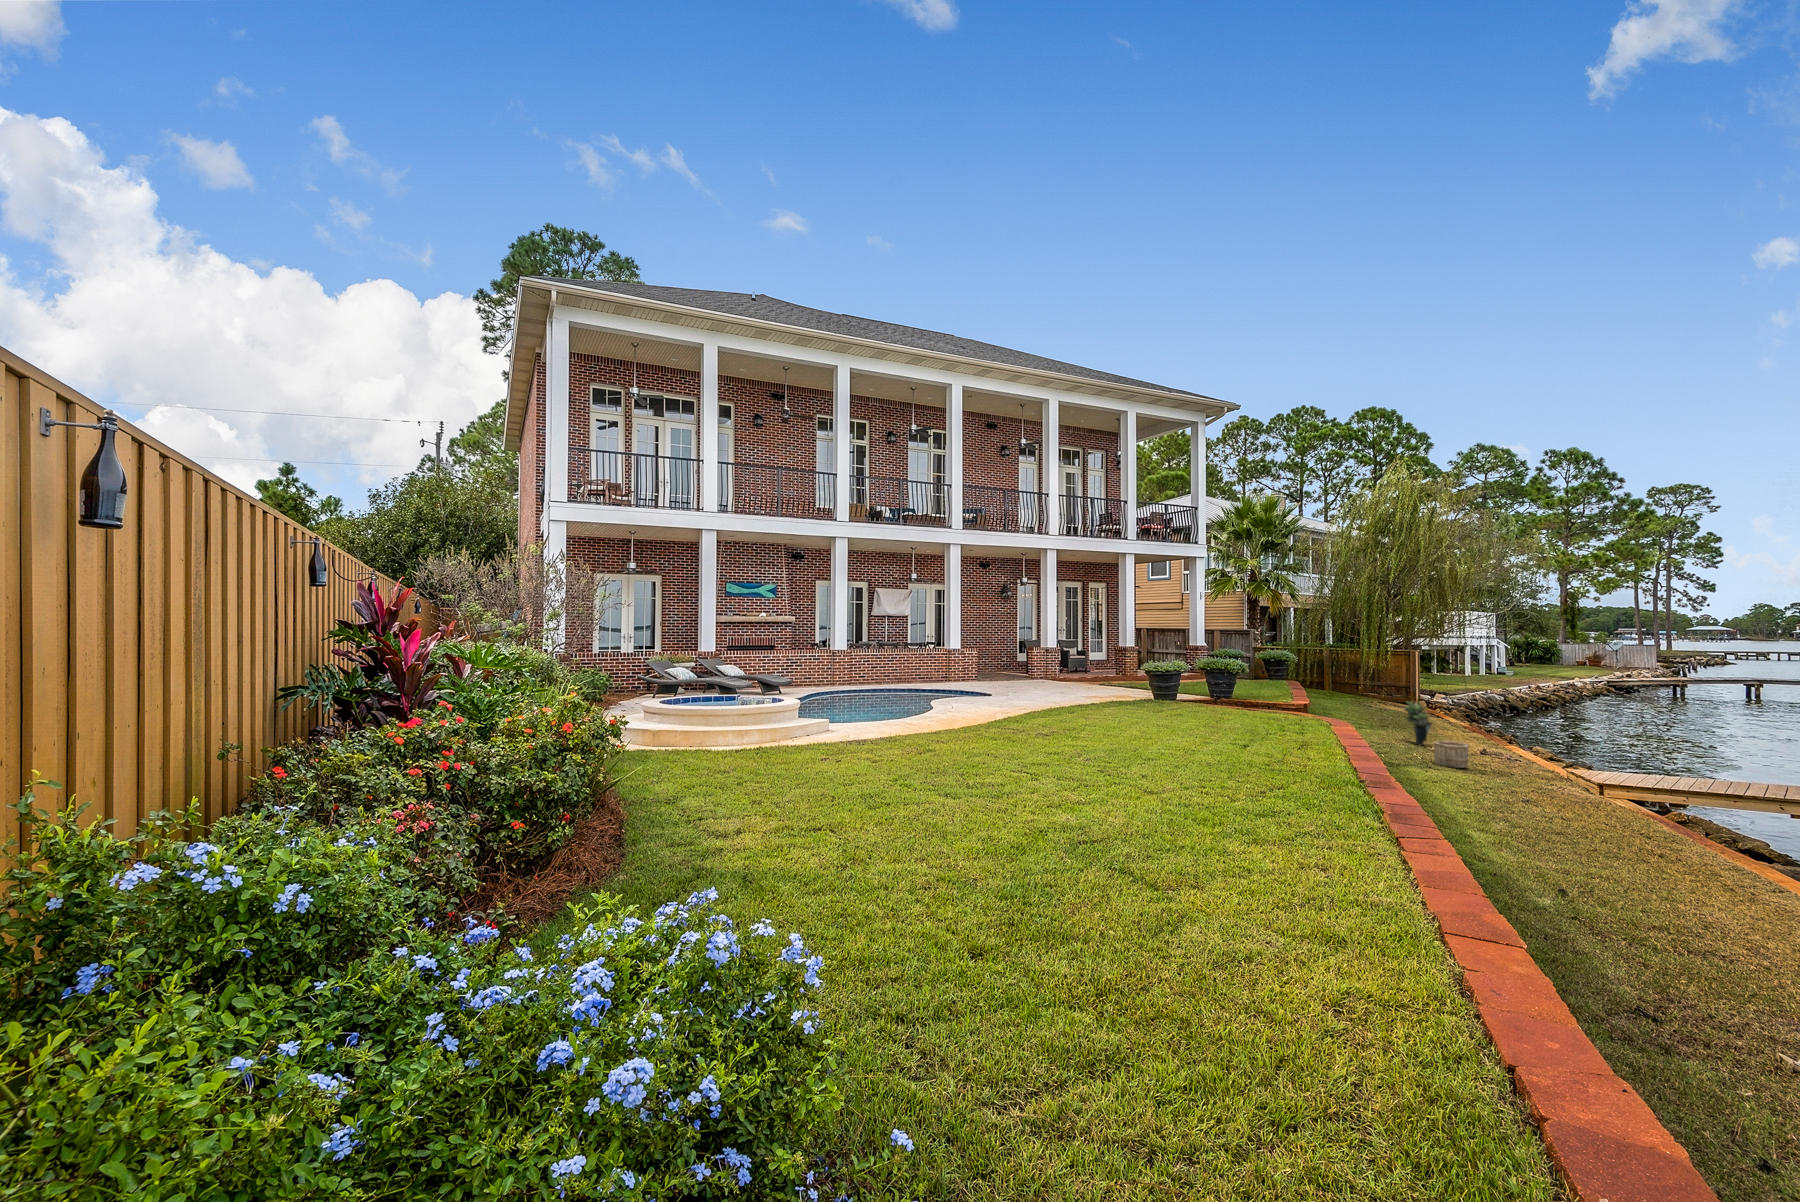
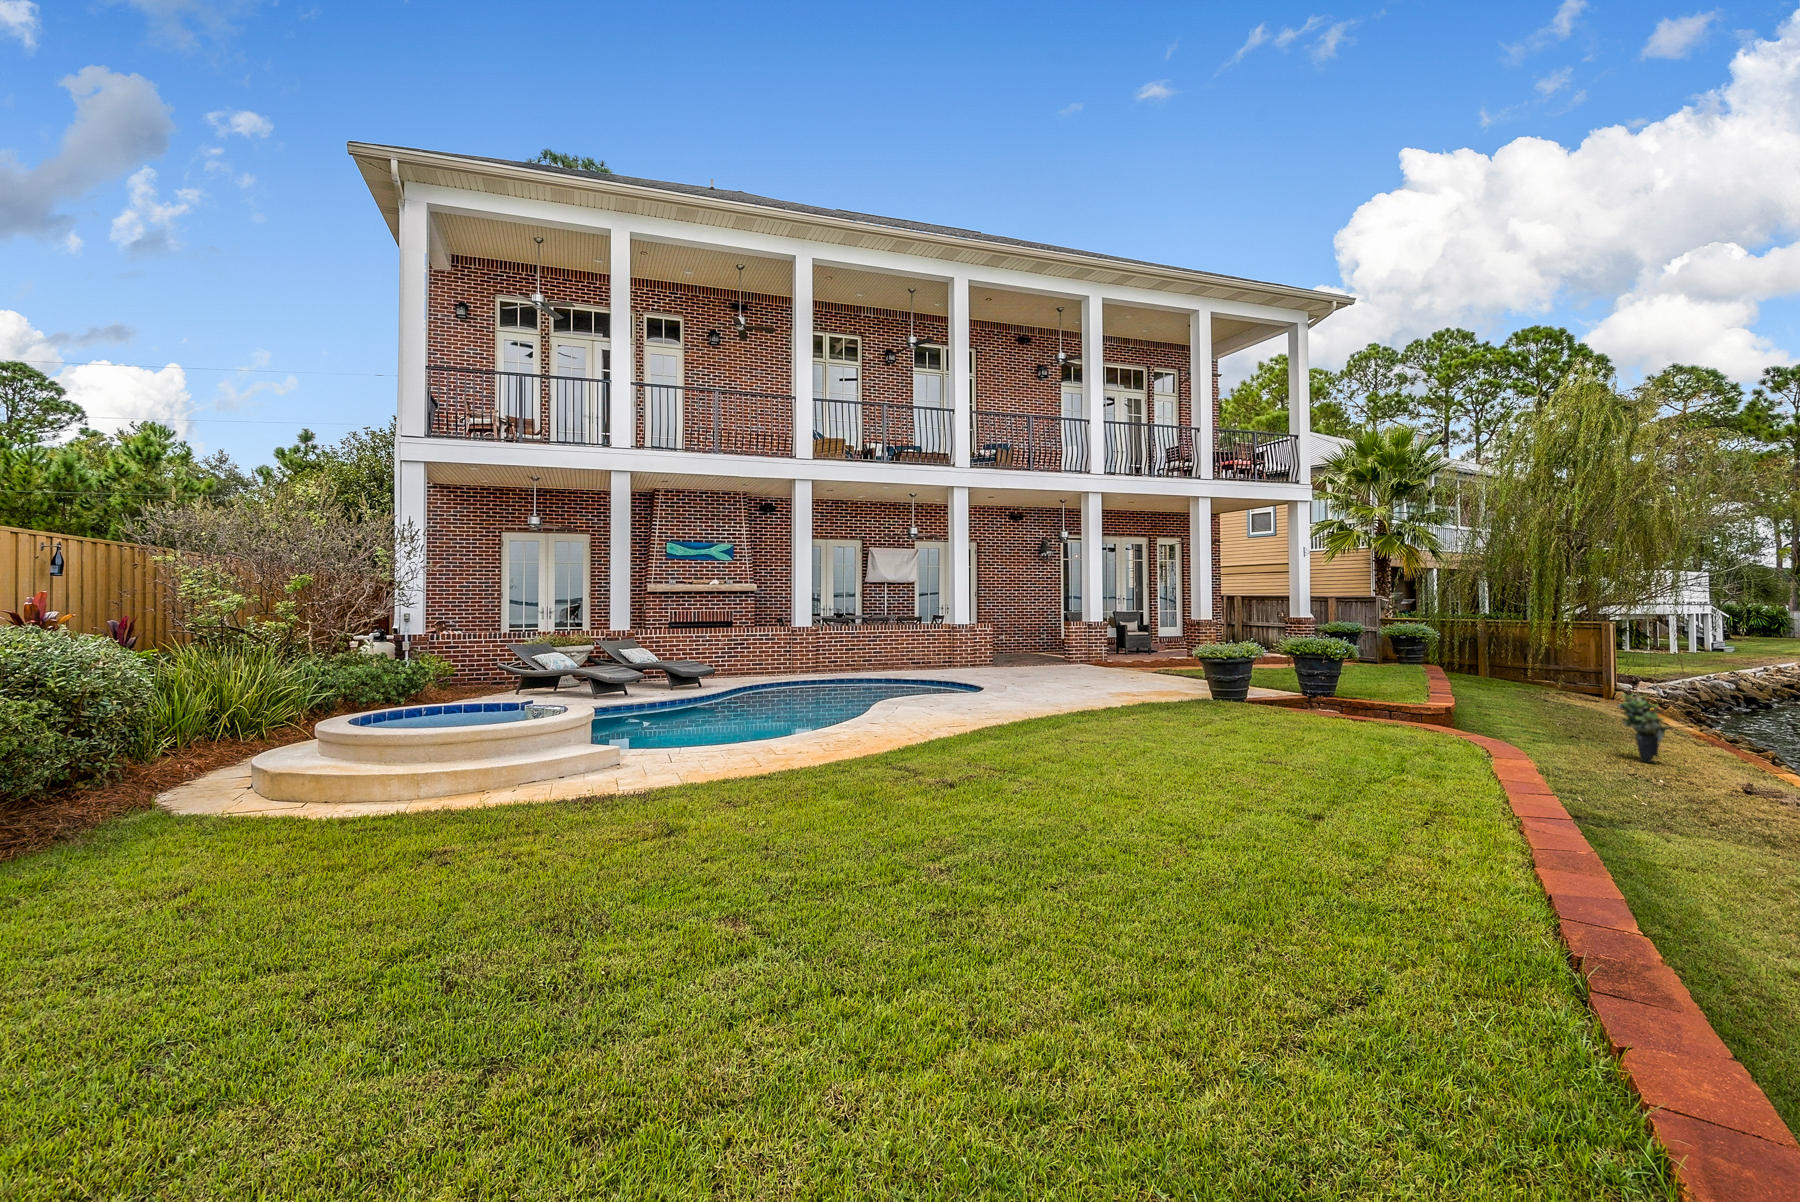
wooden bucket: present [1434,740,1469,768] -> none [1684,760,1752,808]

